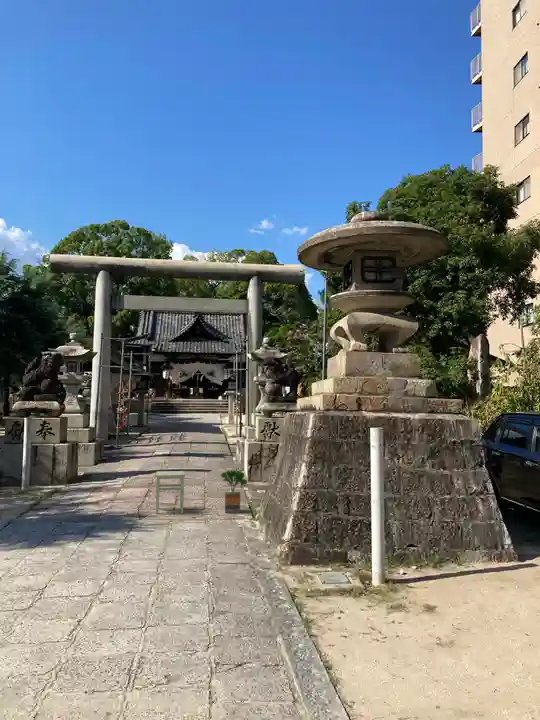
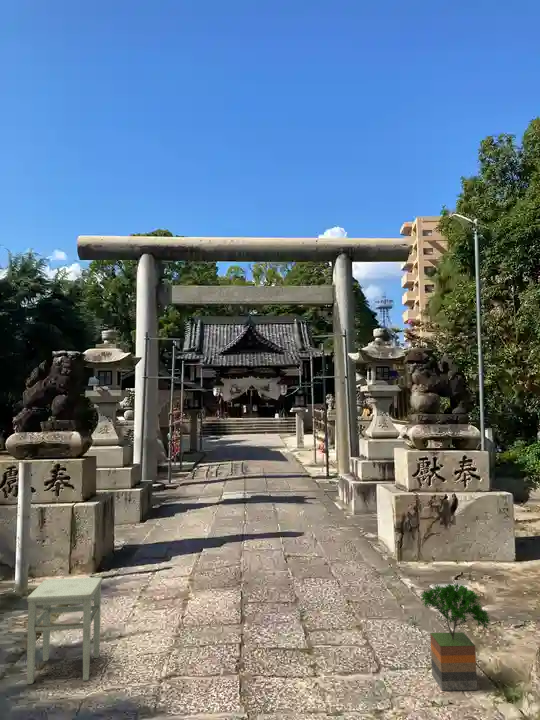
stool: present [156,471,185,514] -> present [27,577,102,684]

